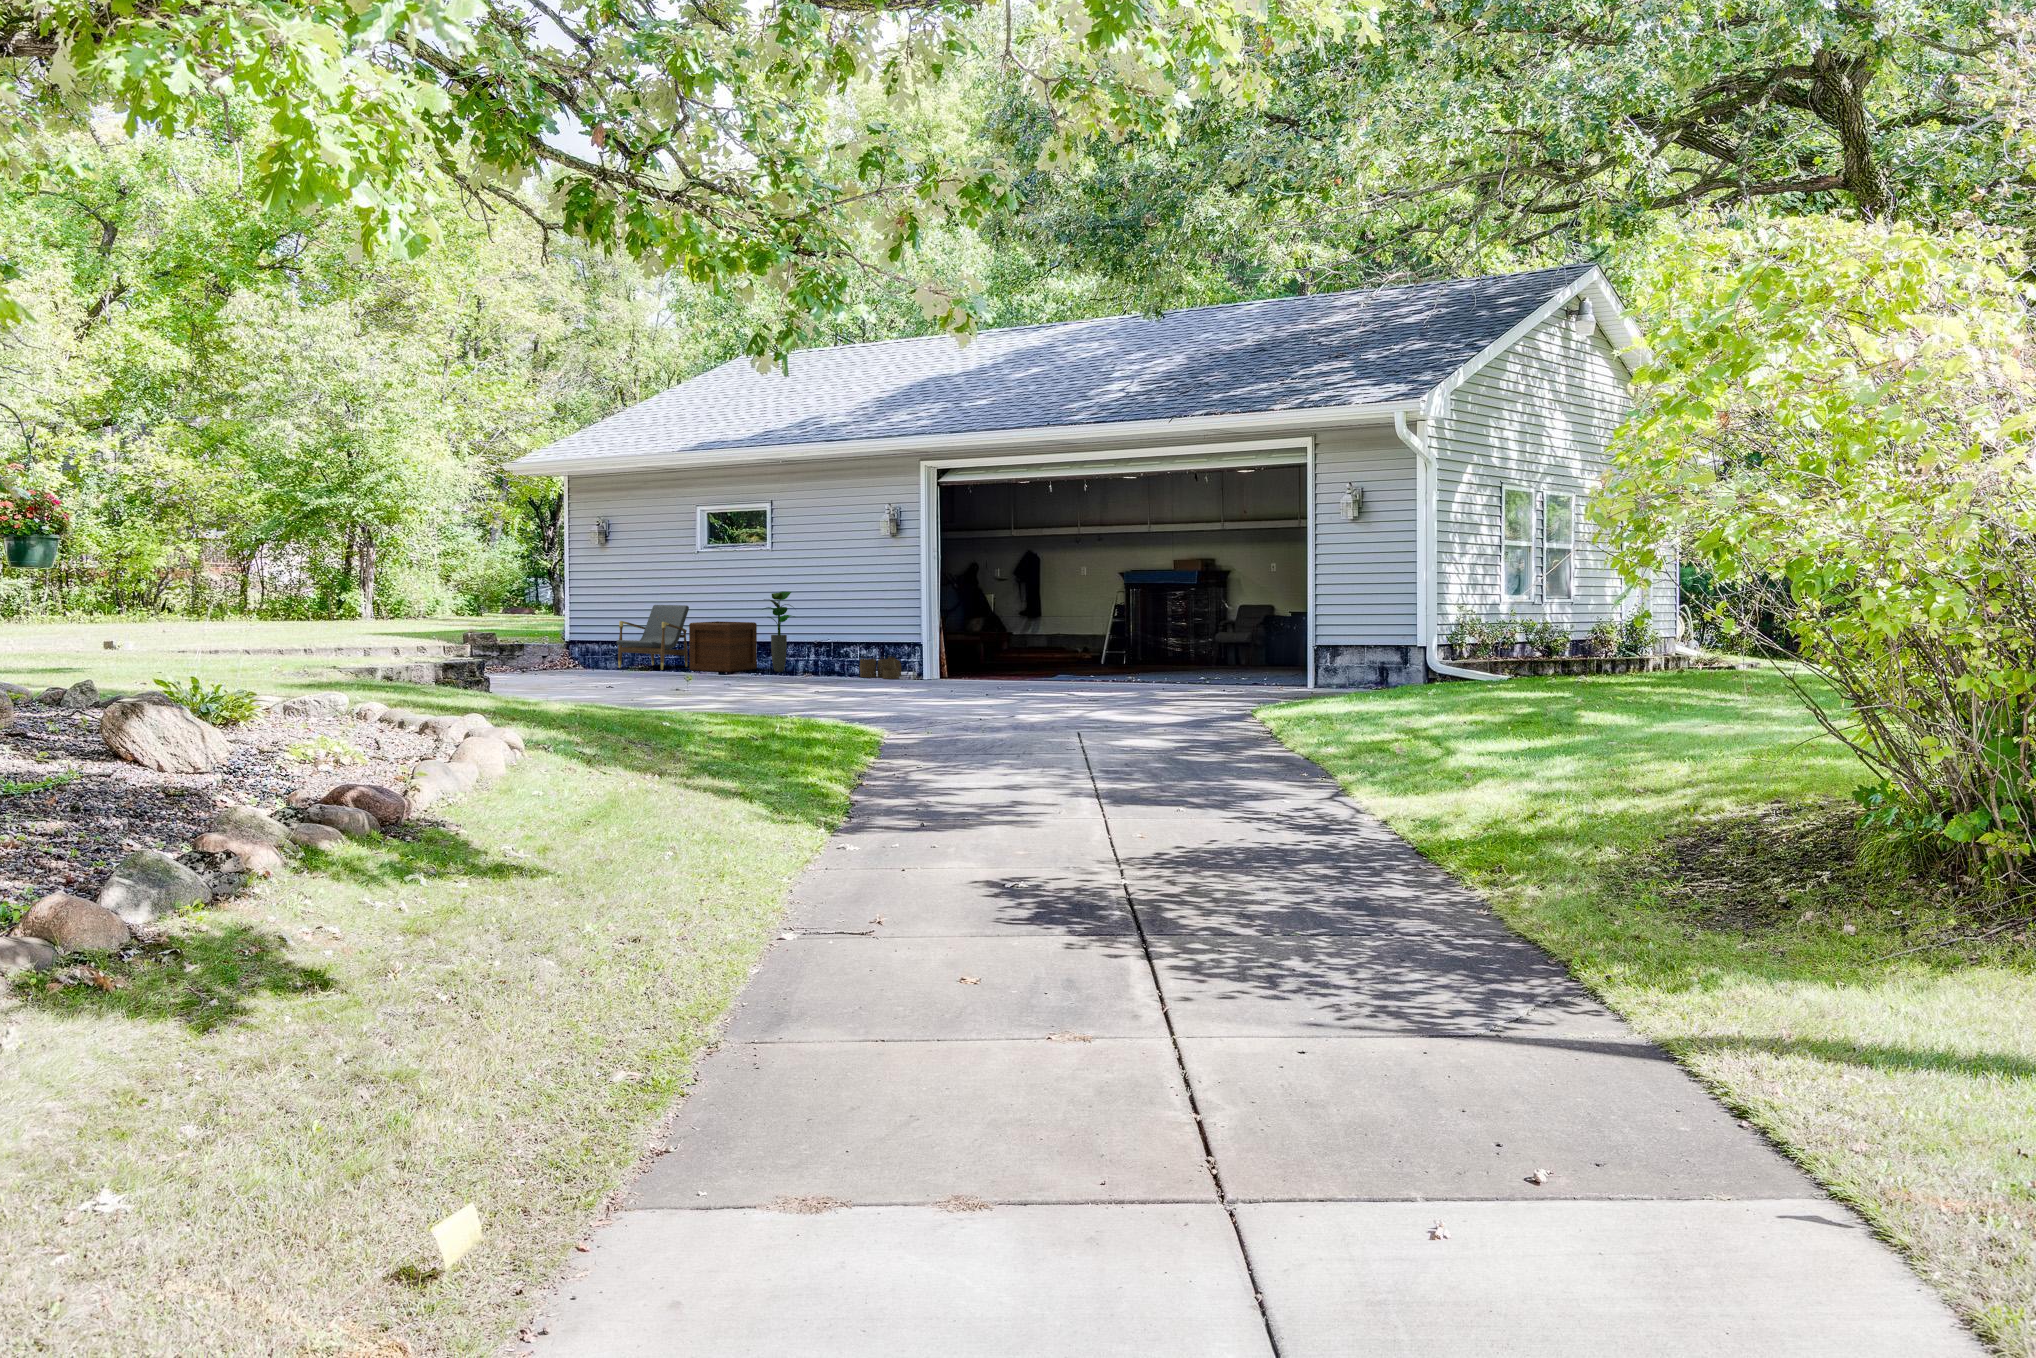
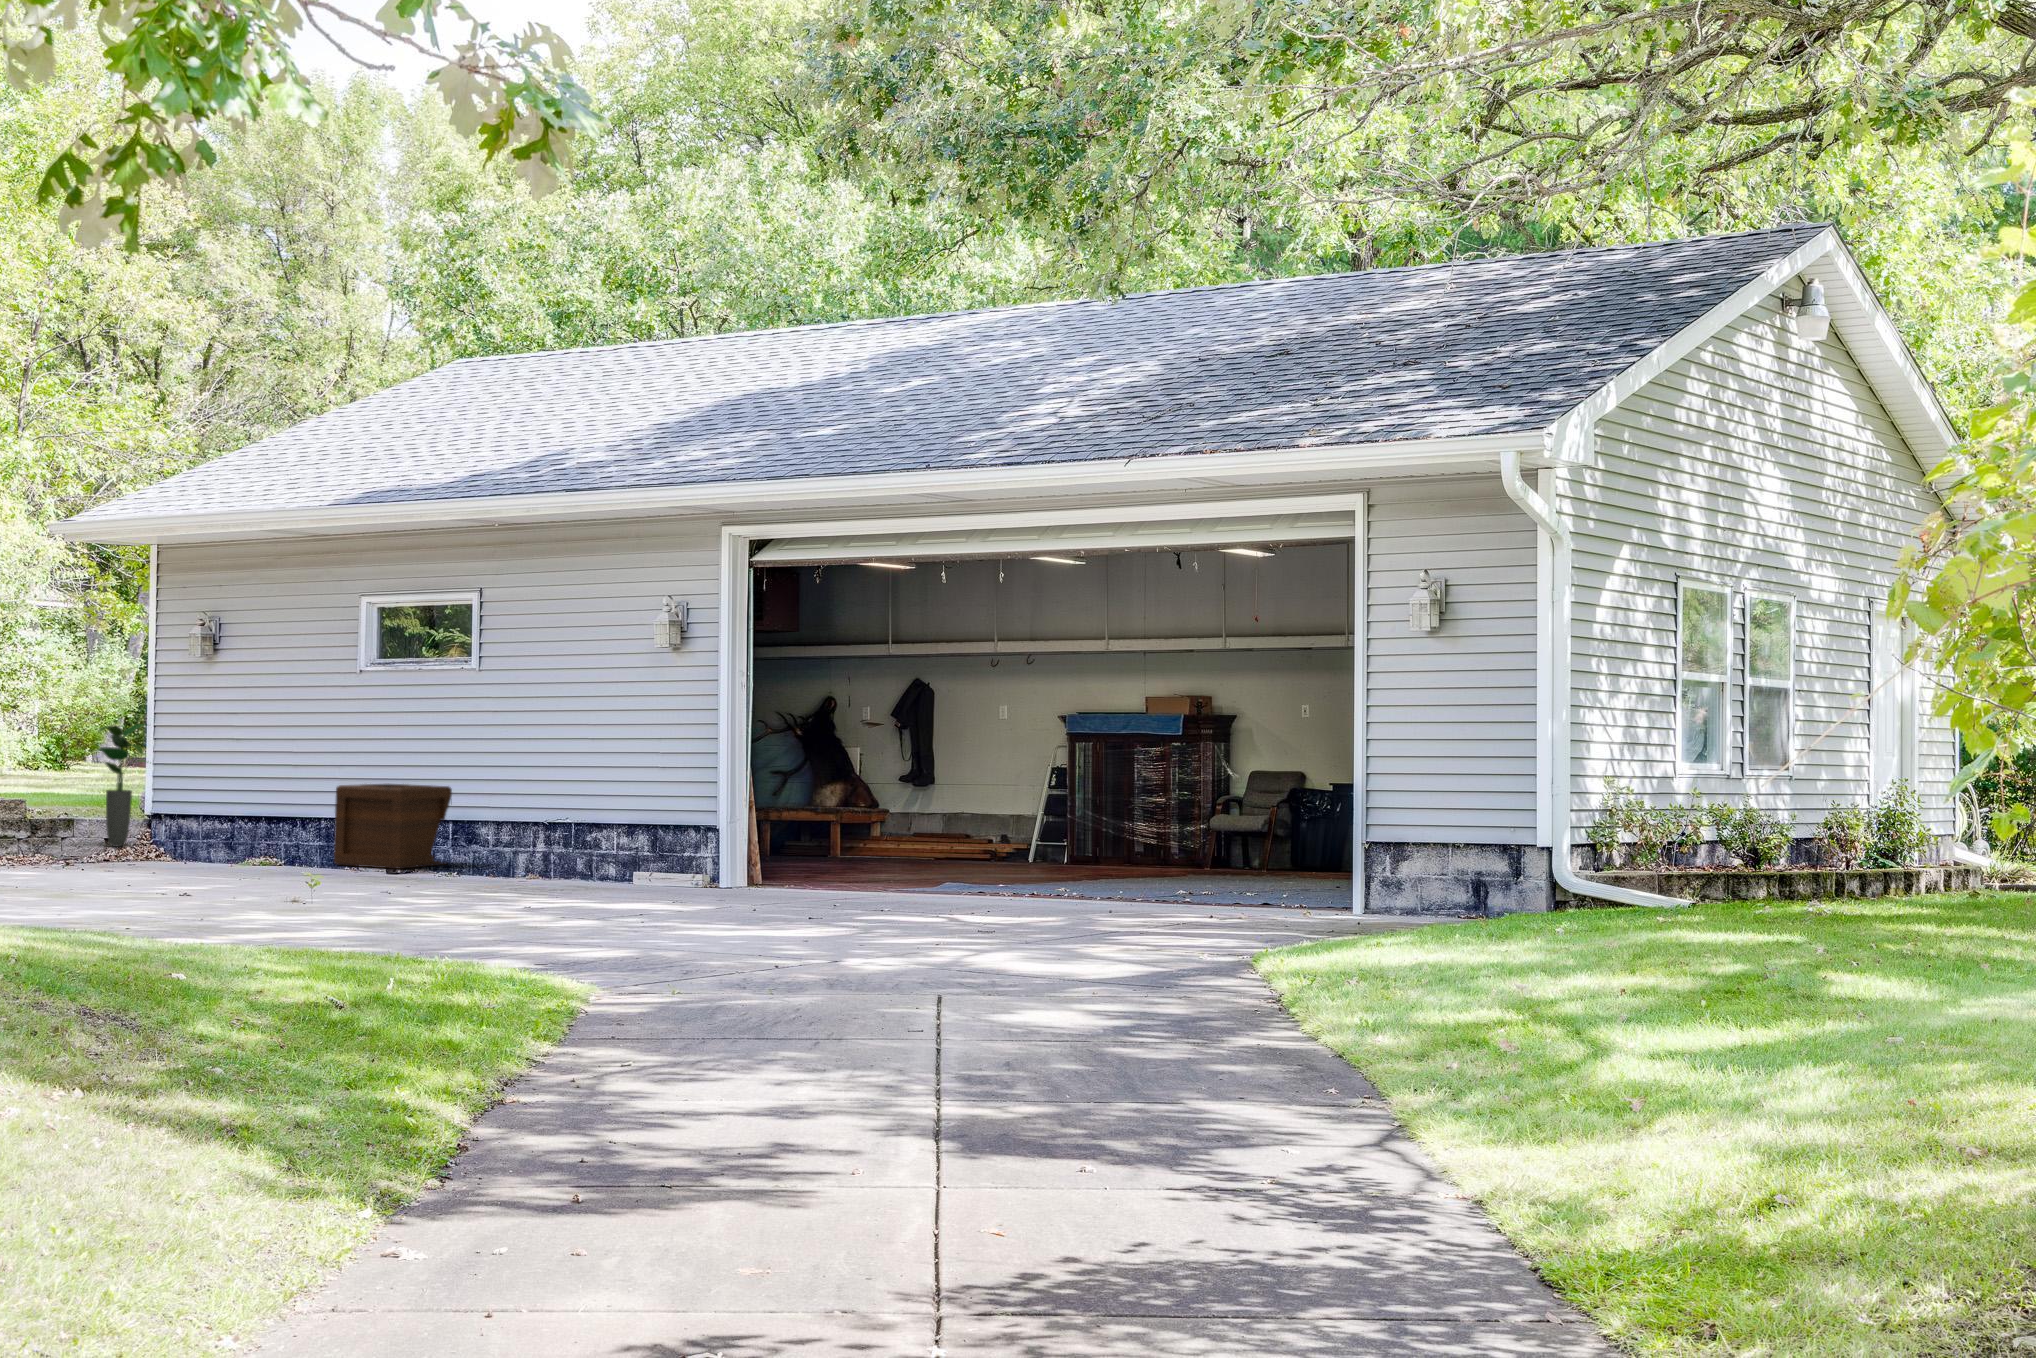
potted plant: present [764,591,795,672] -> present [98,724,148,847]
lounge chair: present [616,605,689,670] -> none [214,754,343,863]
woven basket: present [860,656,901,679] -> none [613,846,686,886]

